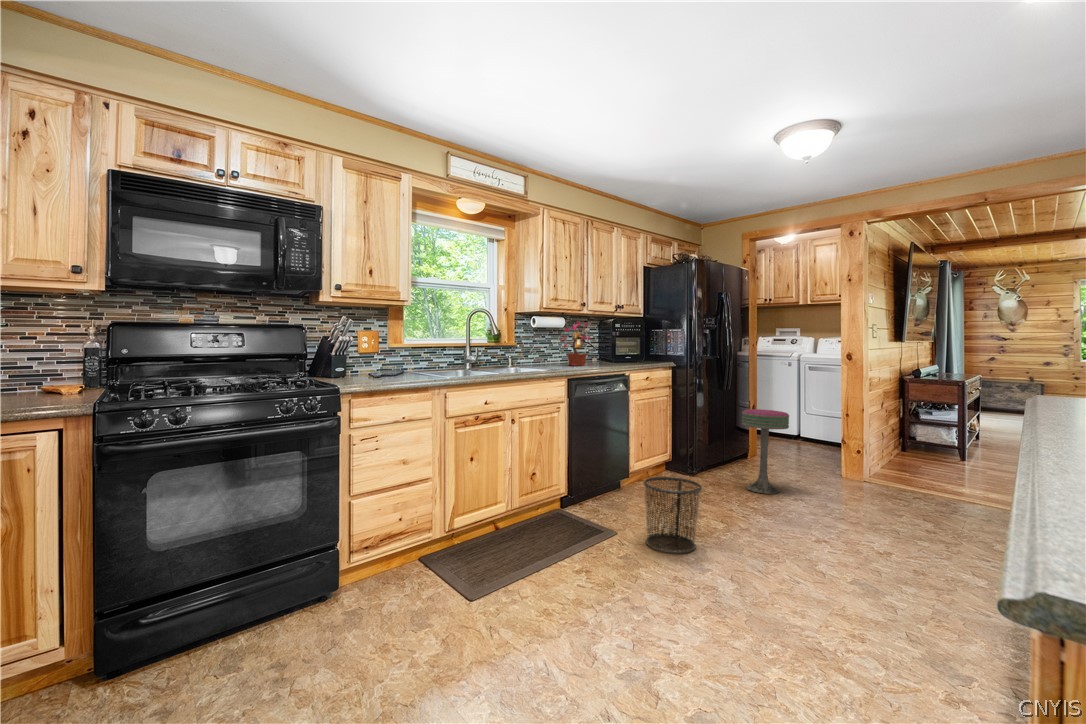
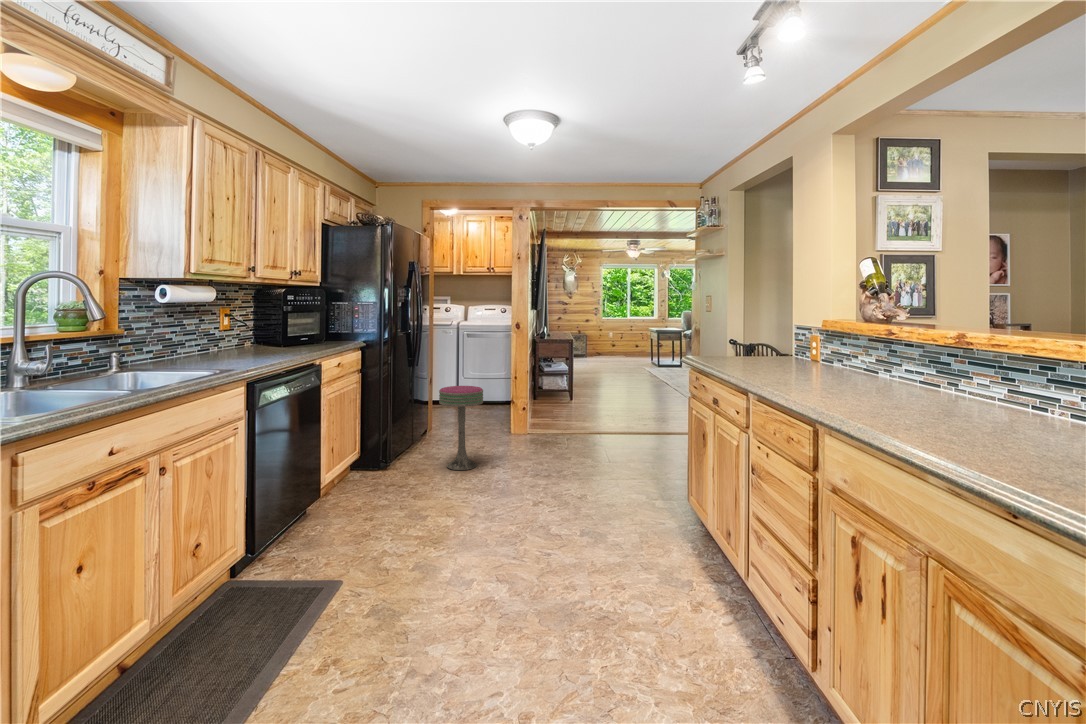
potted plant: present [559,321,590,366] -> none [200,293,256,356]
waste bin: present [643,477,702,553] -> none [379,487,450,583]

